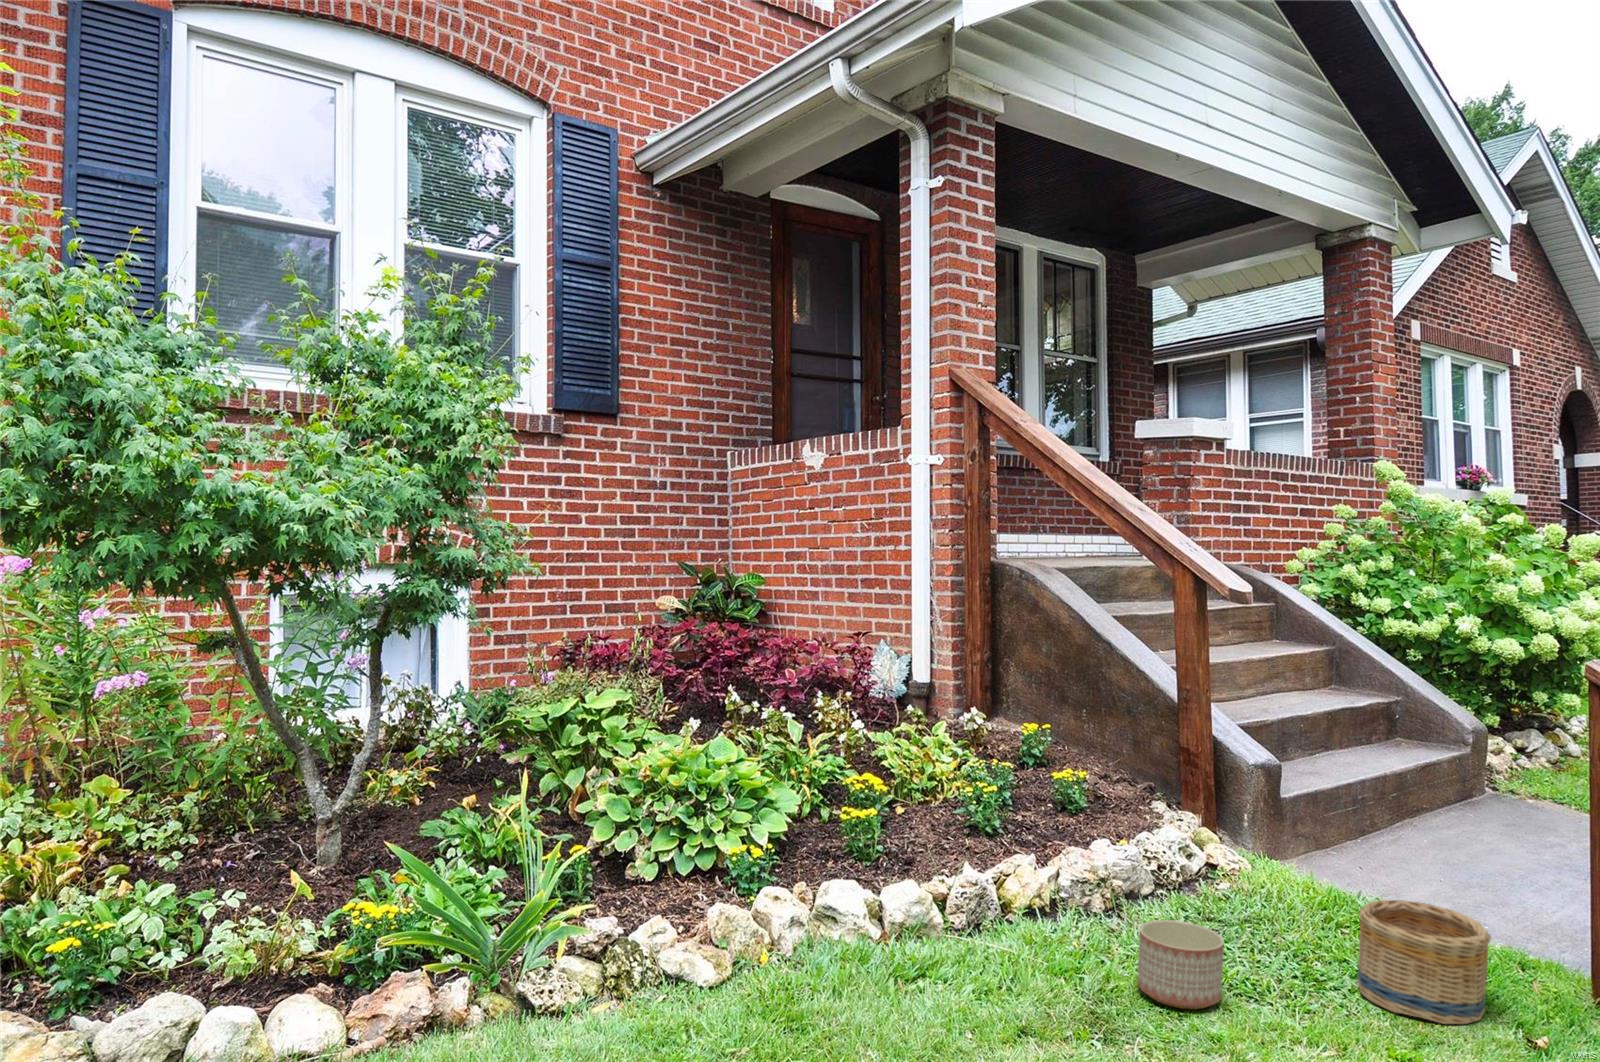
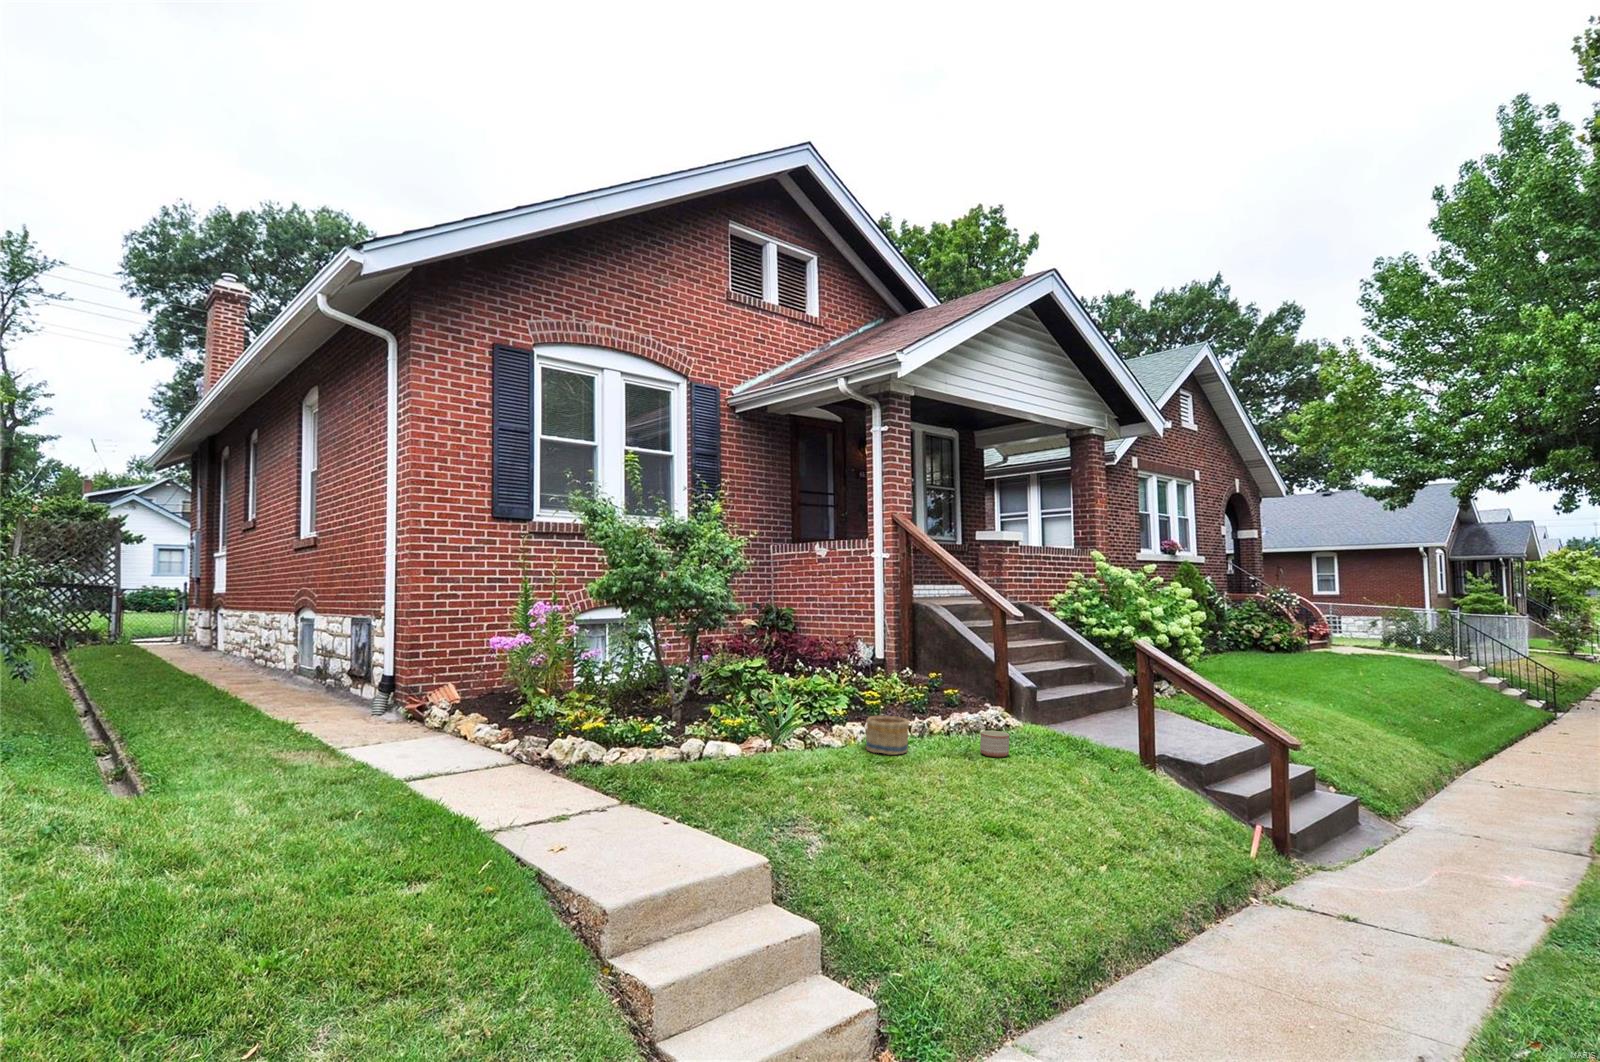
basket: present [1357,900,1491,1024] -> present [866,716,909,755]

